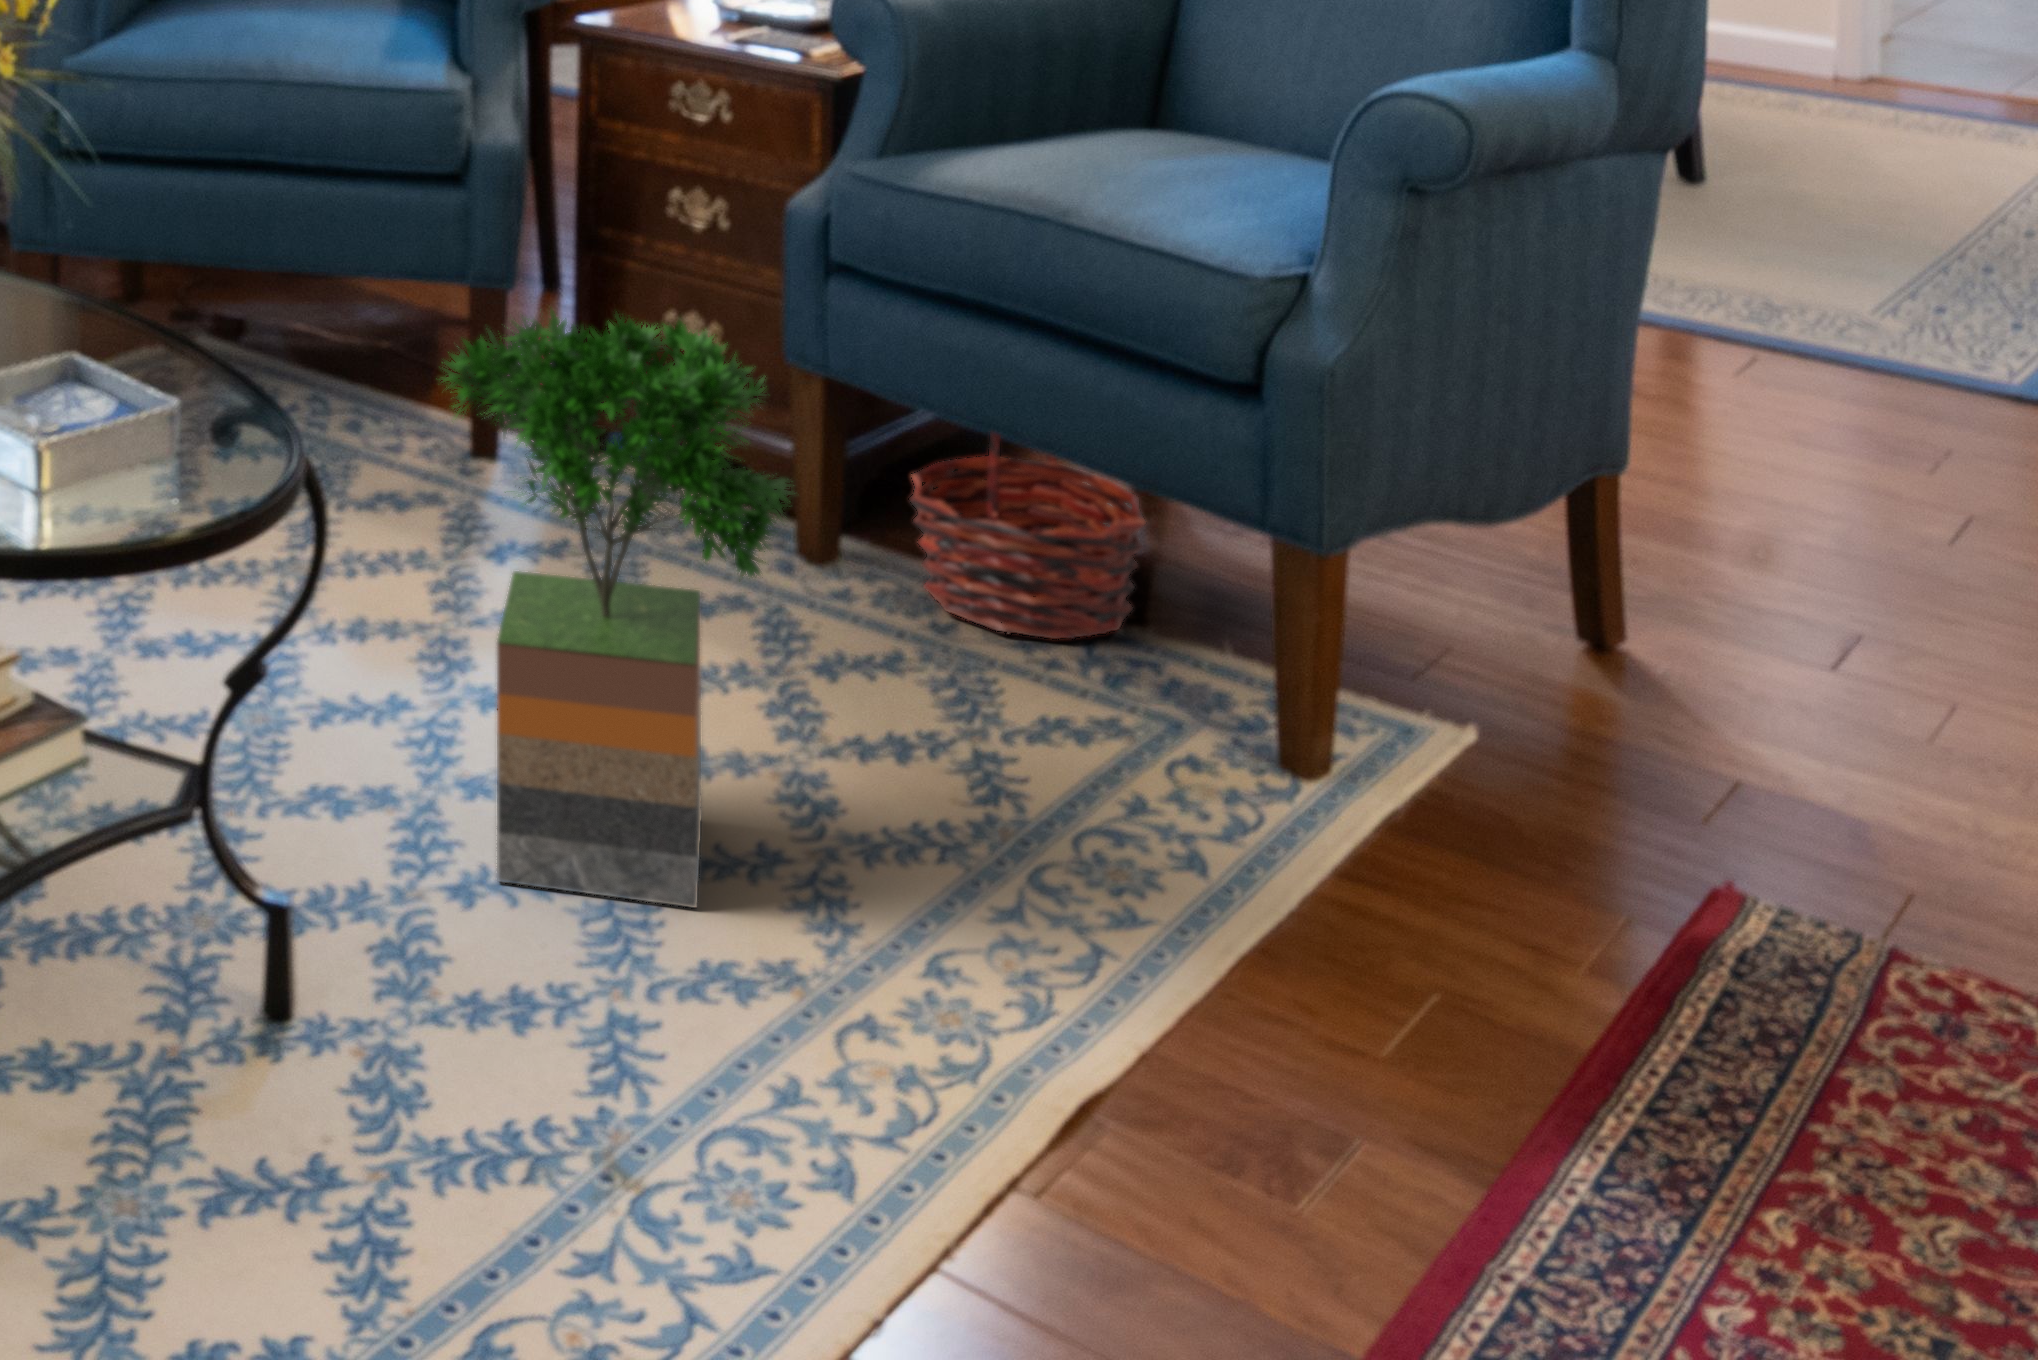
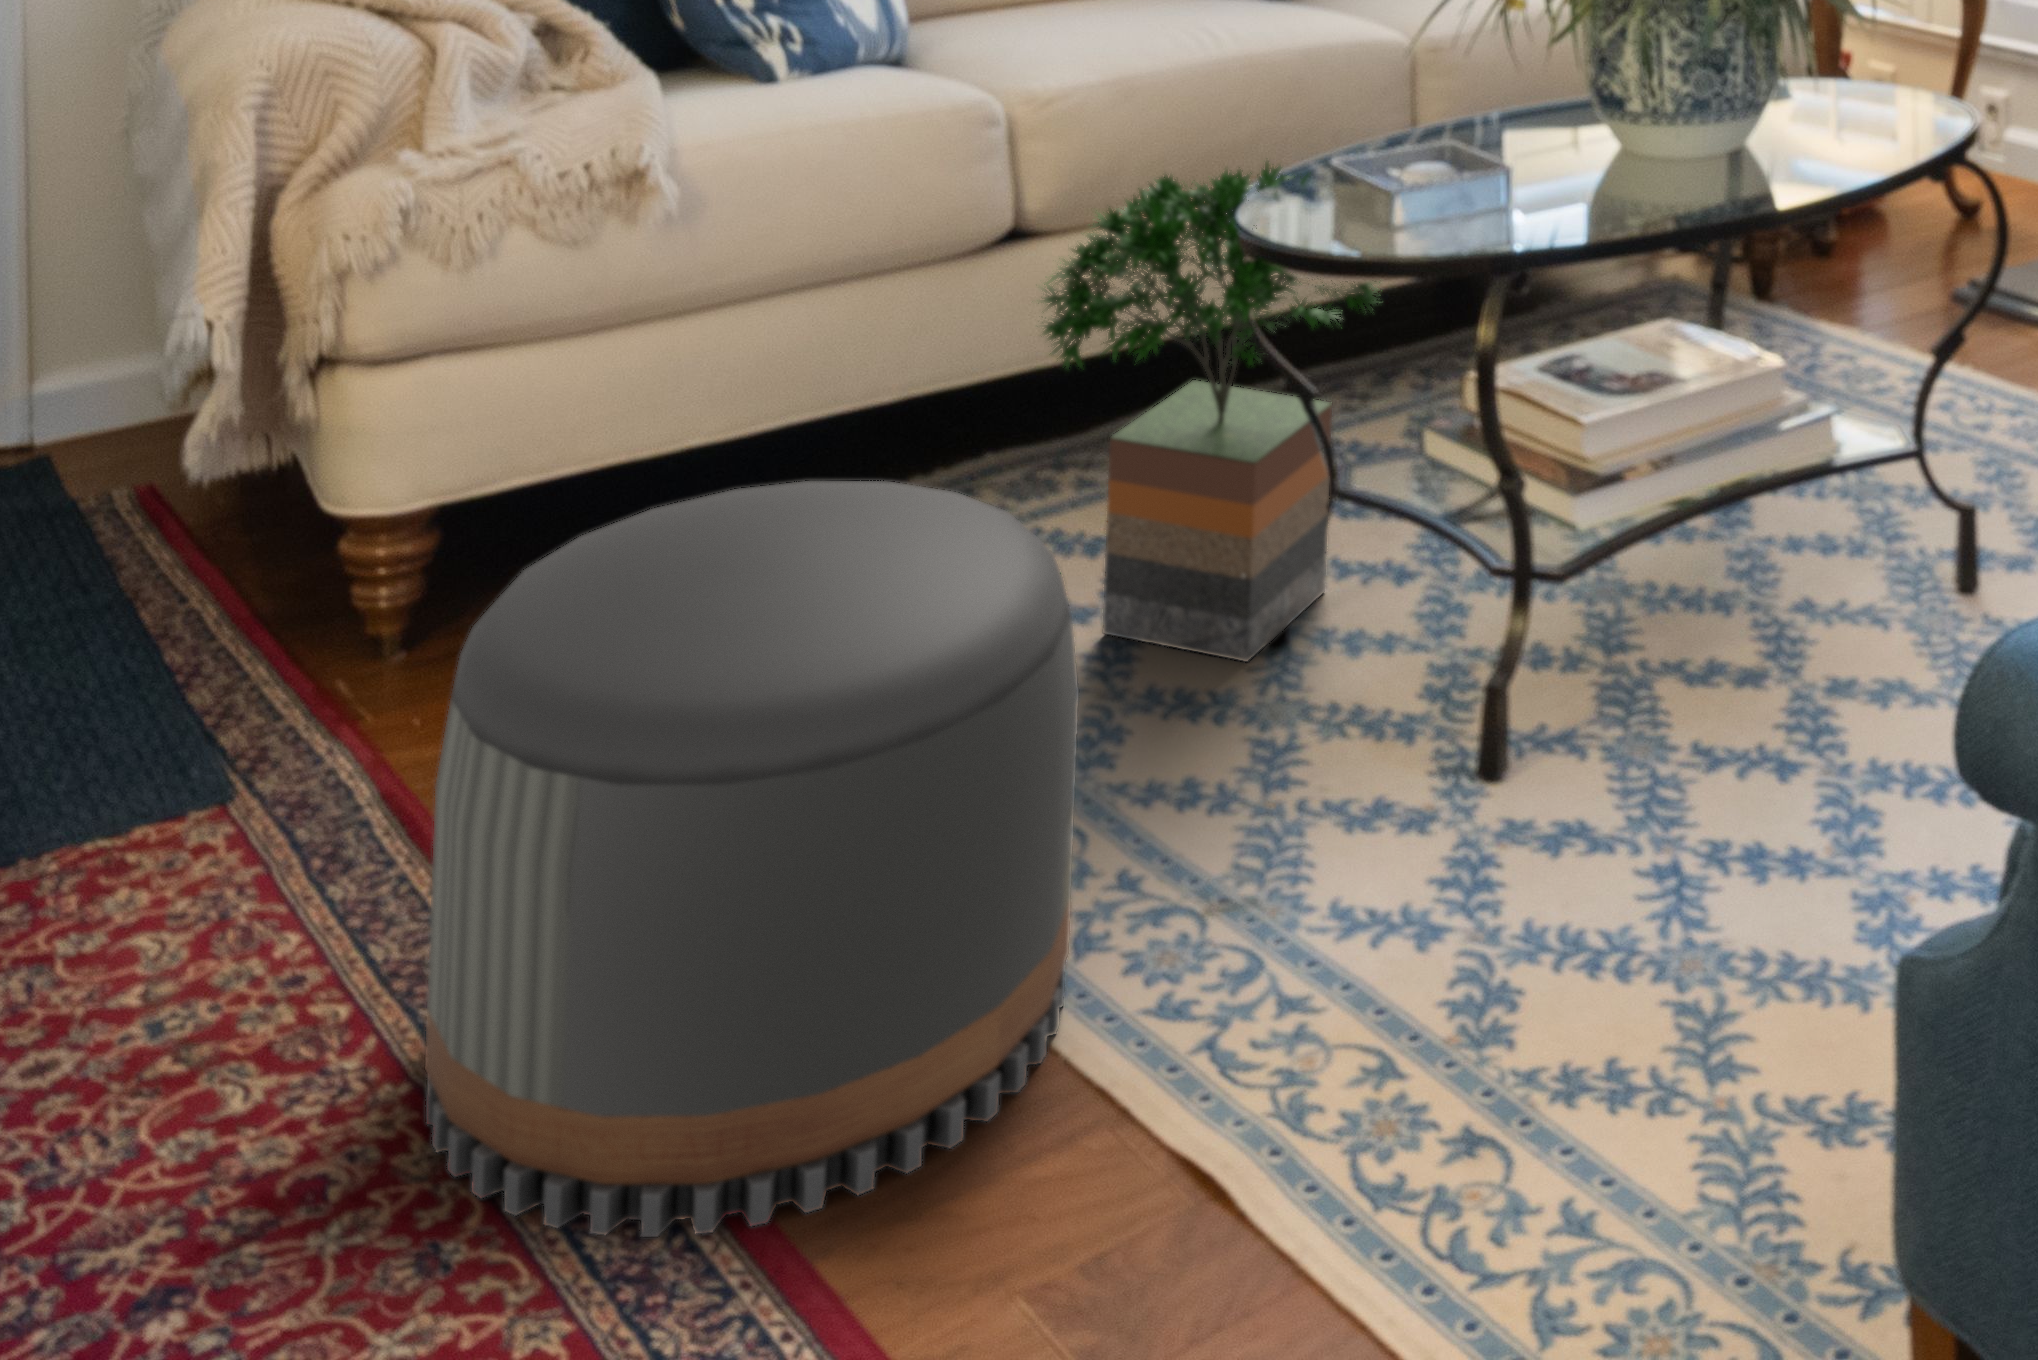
basket: present [910,432,1145,639] -> none [1548,565,1836,1028]
pouf: none [1218,442,1870,1121] -> present [425,481,1079,1237]

